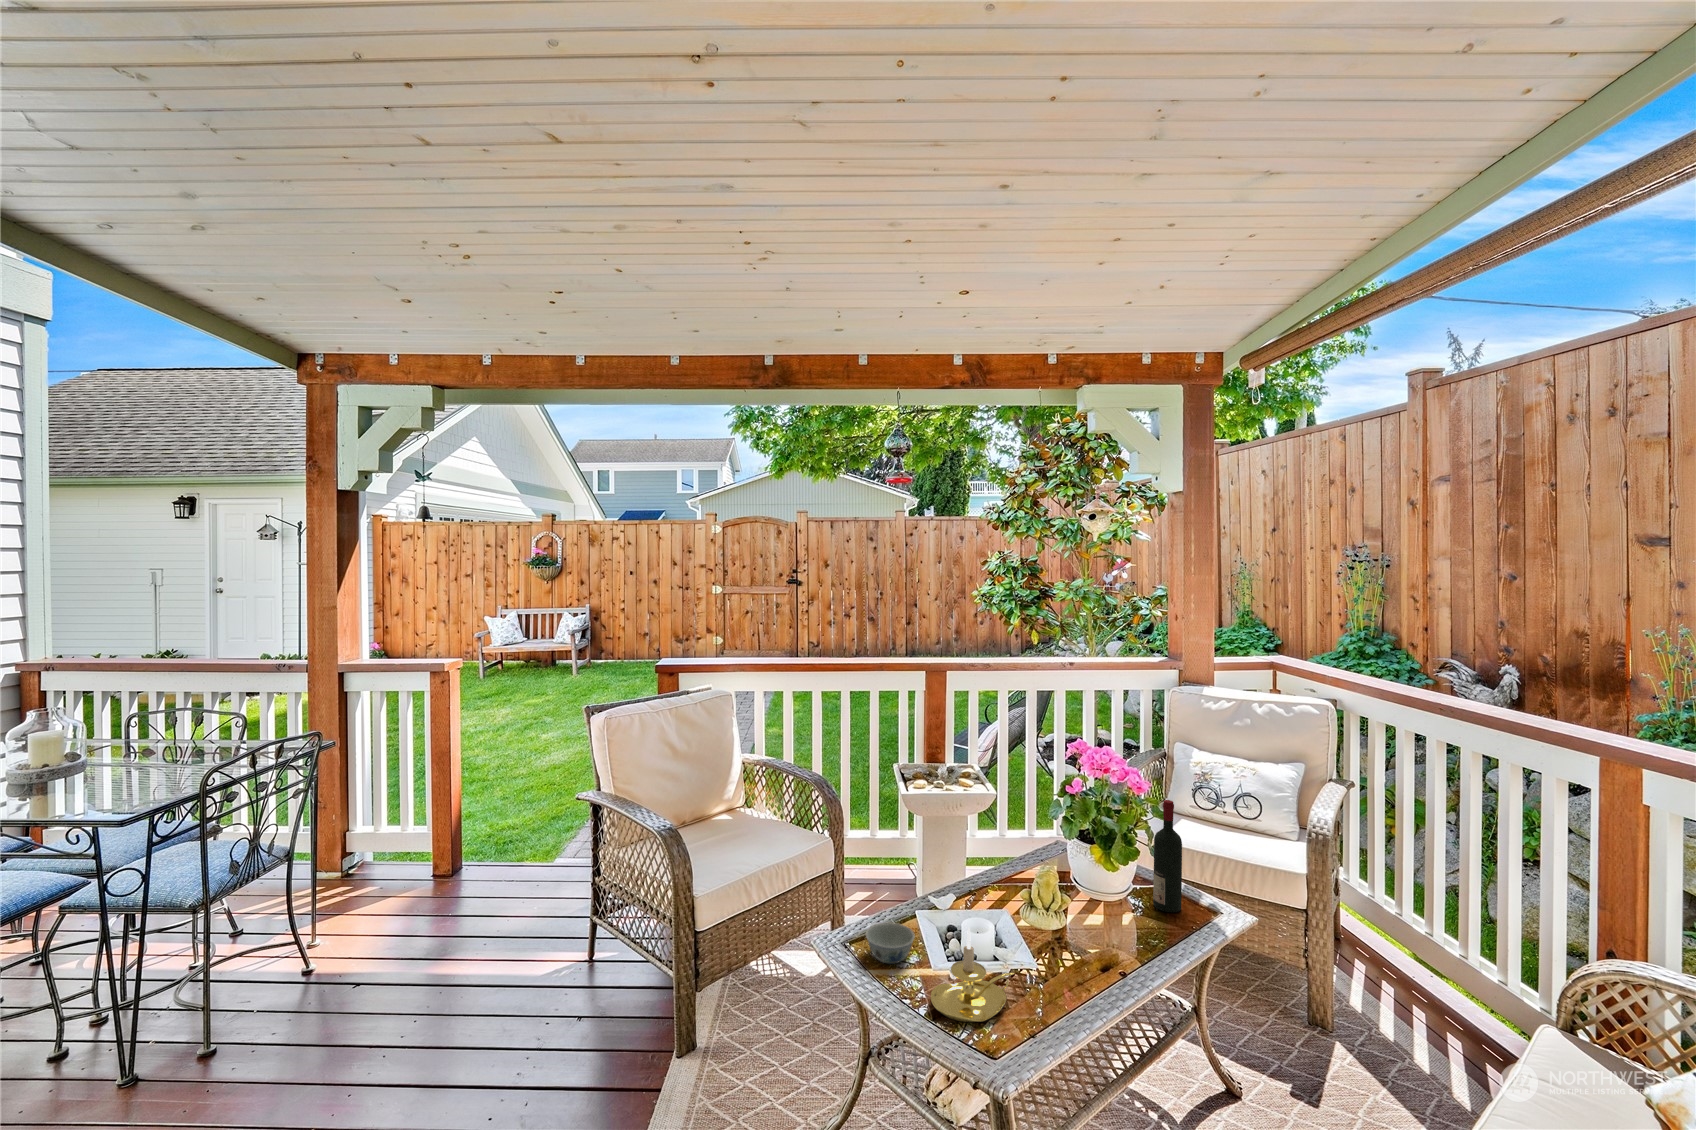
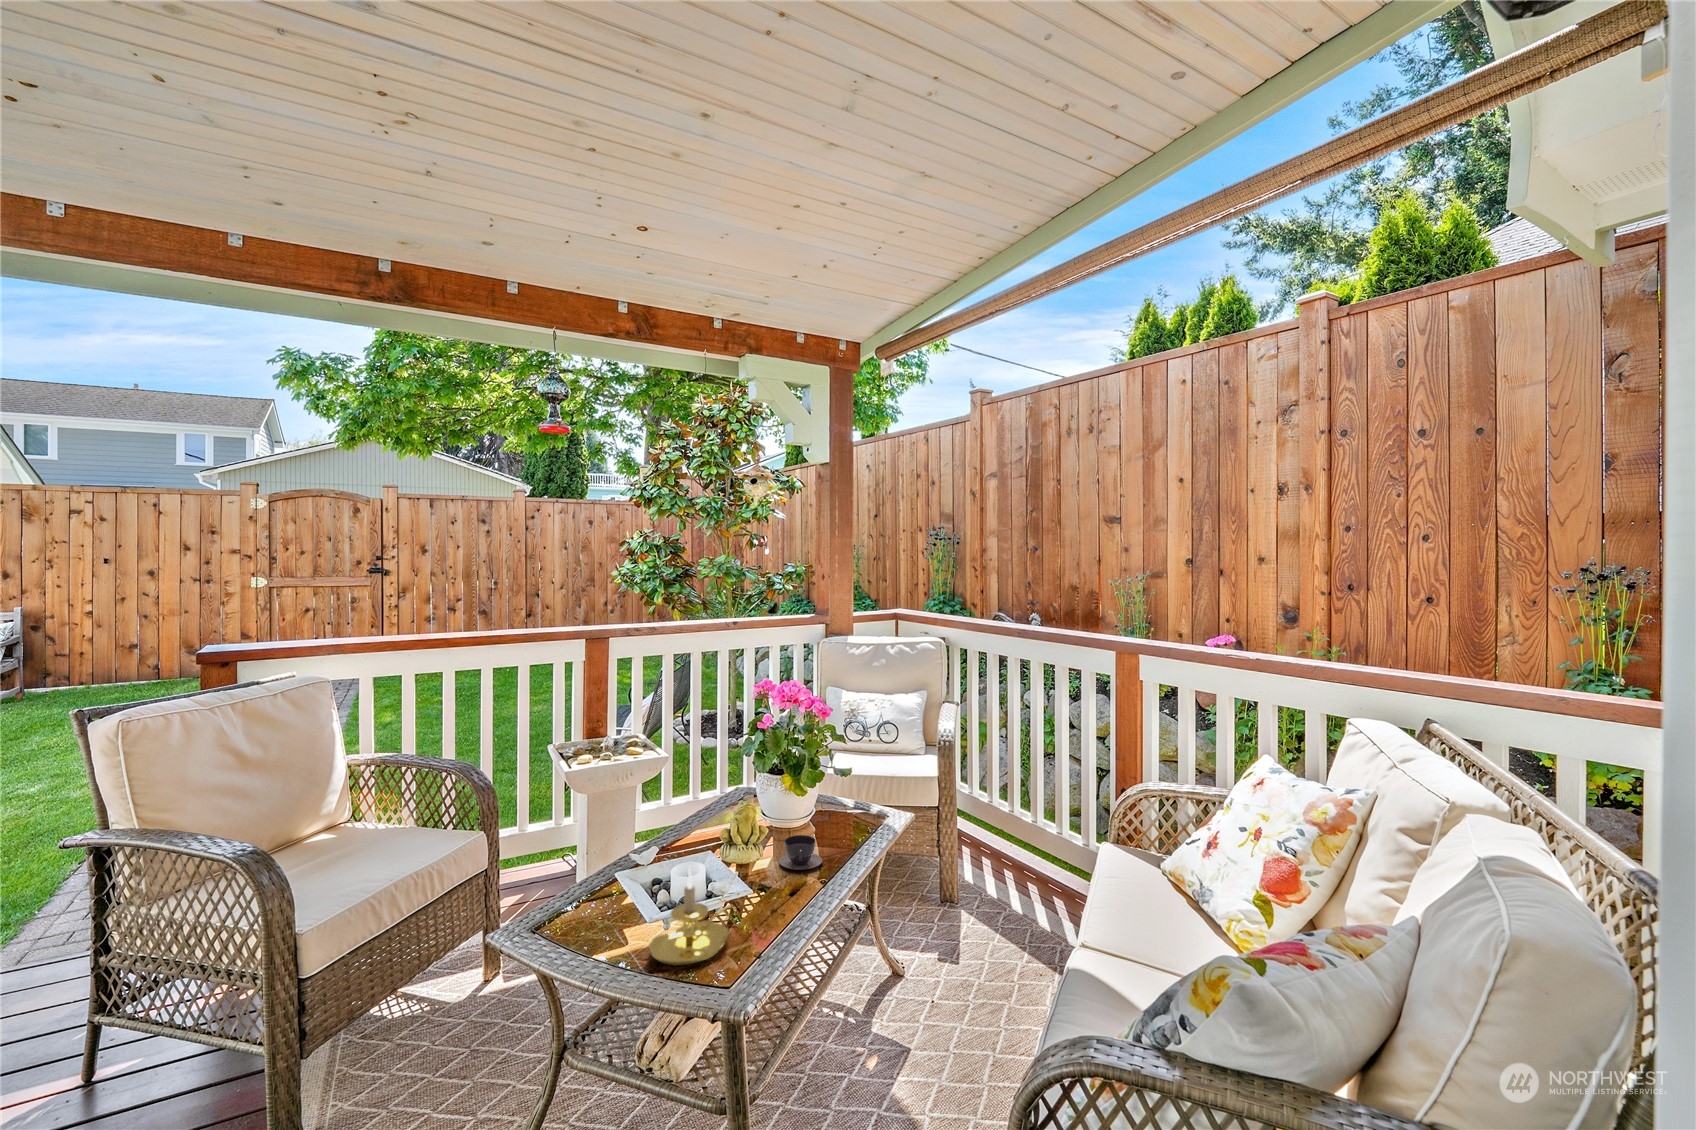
wine bottle: present [1153,800,1182,912] -> none [835,726,860,829]
teacup: none [1079,910,1126,949] -> present [779,835,822,870]
bowl: present [866,923,915,964] -> none [561,889,620,933]

